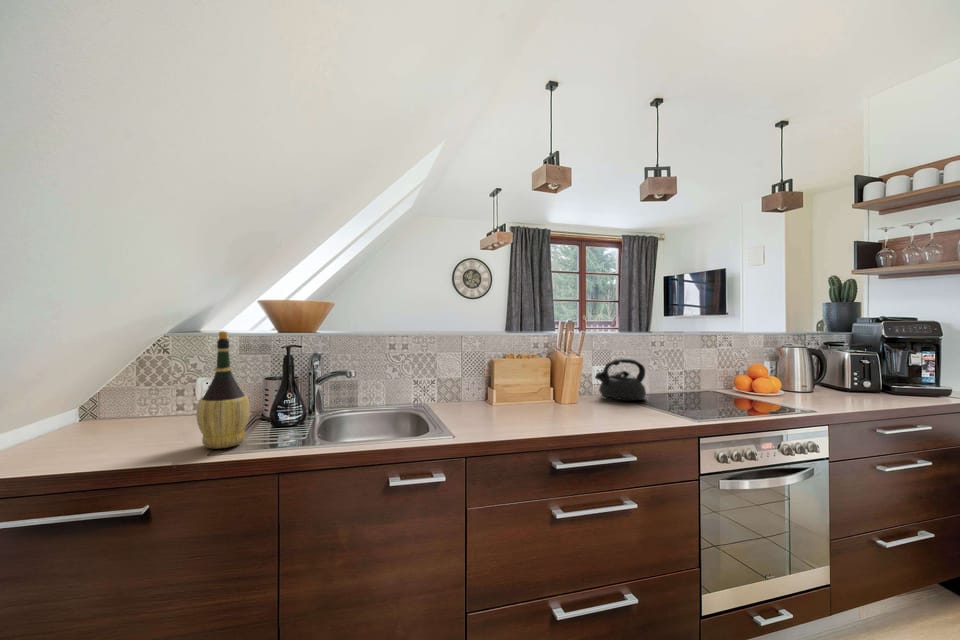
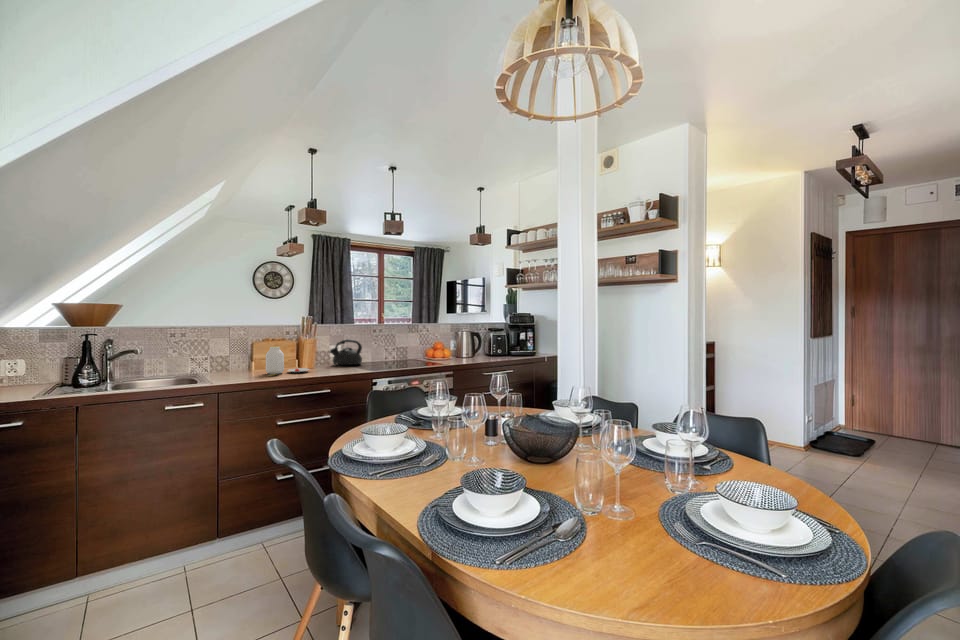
wine bottle: present [196,332,250,449] -> none [20,323,61,396]
jar: none [517,370,587,420] -> present [266,347,309,376]

